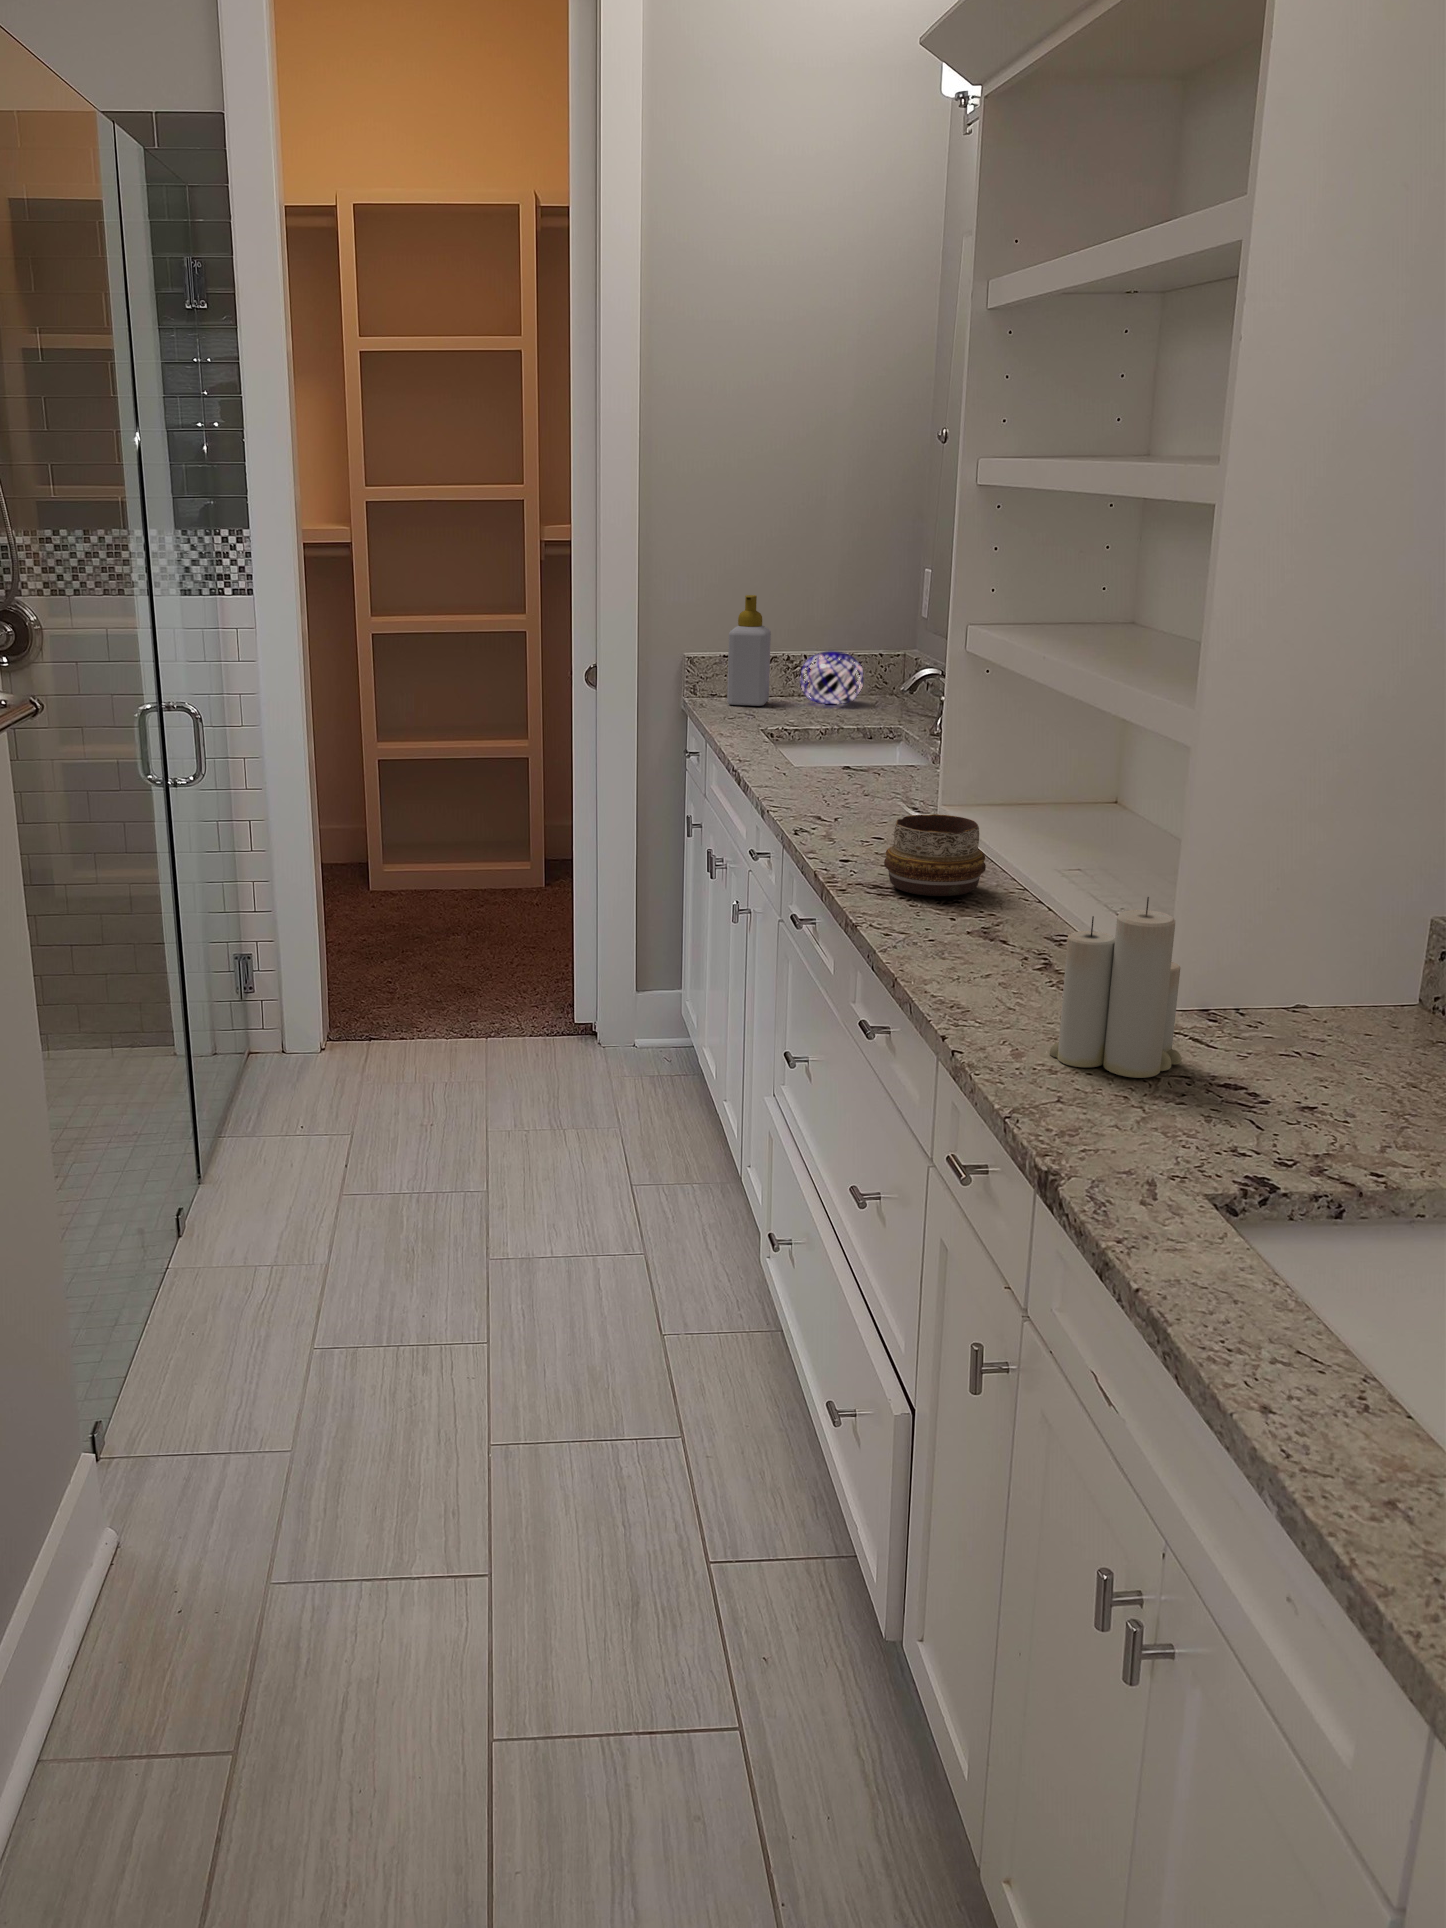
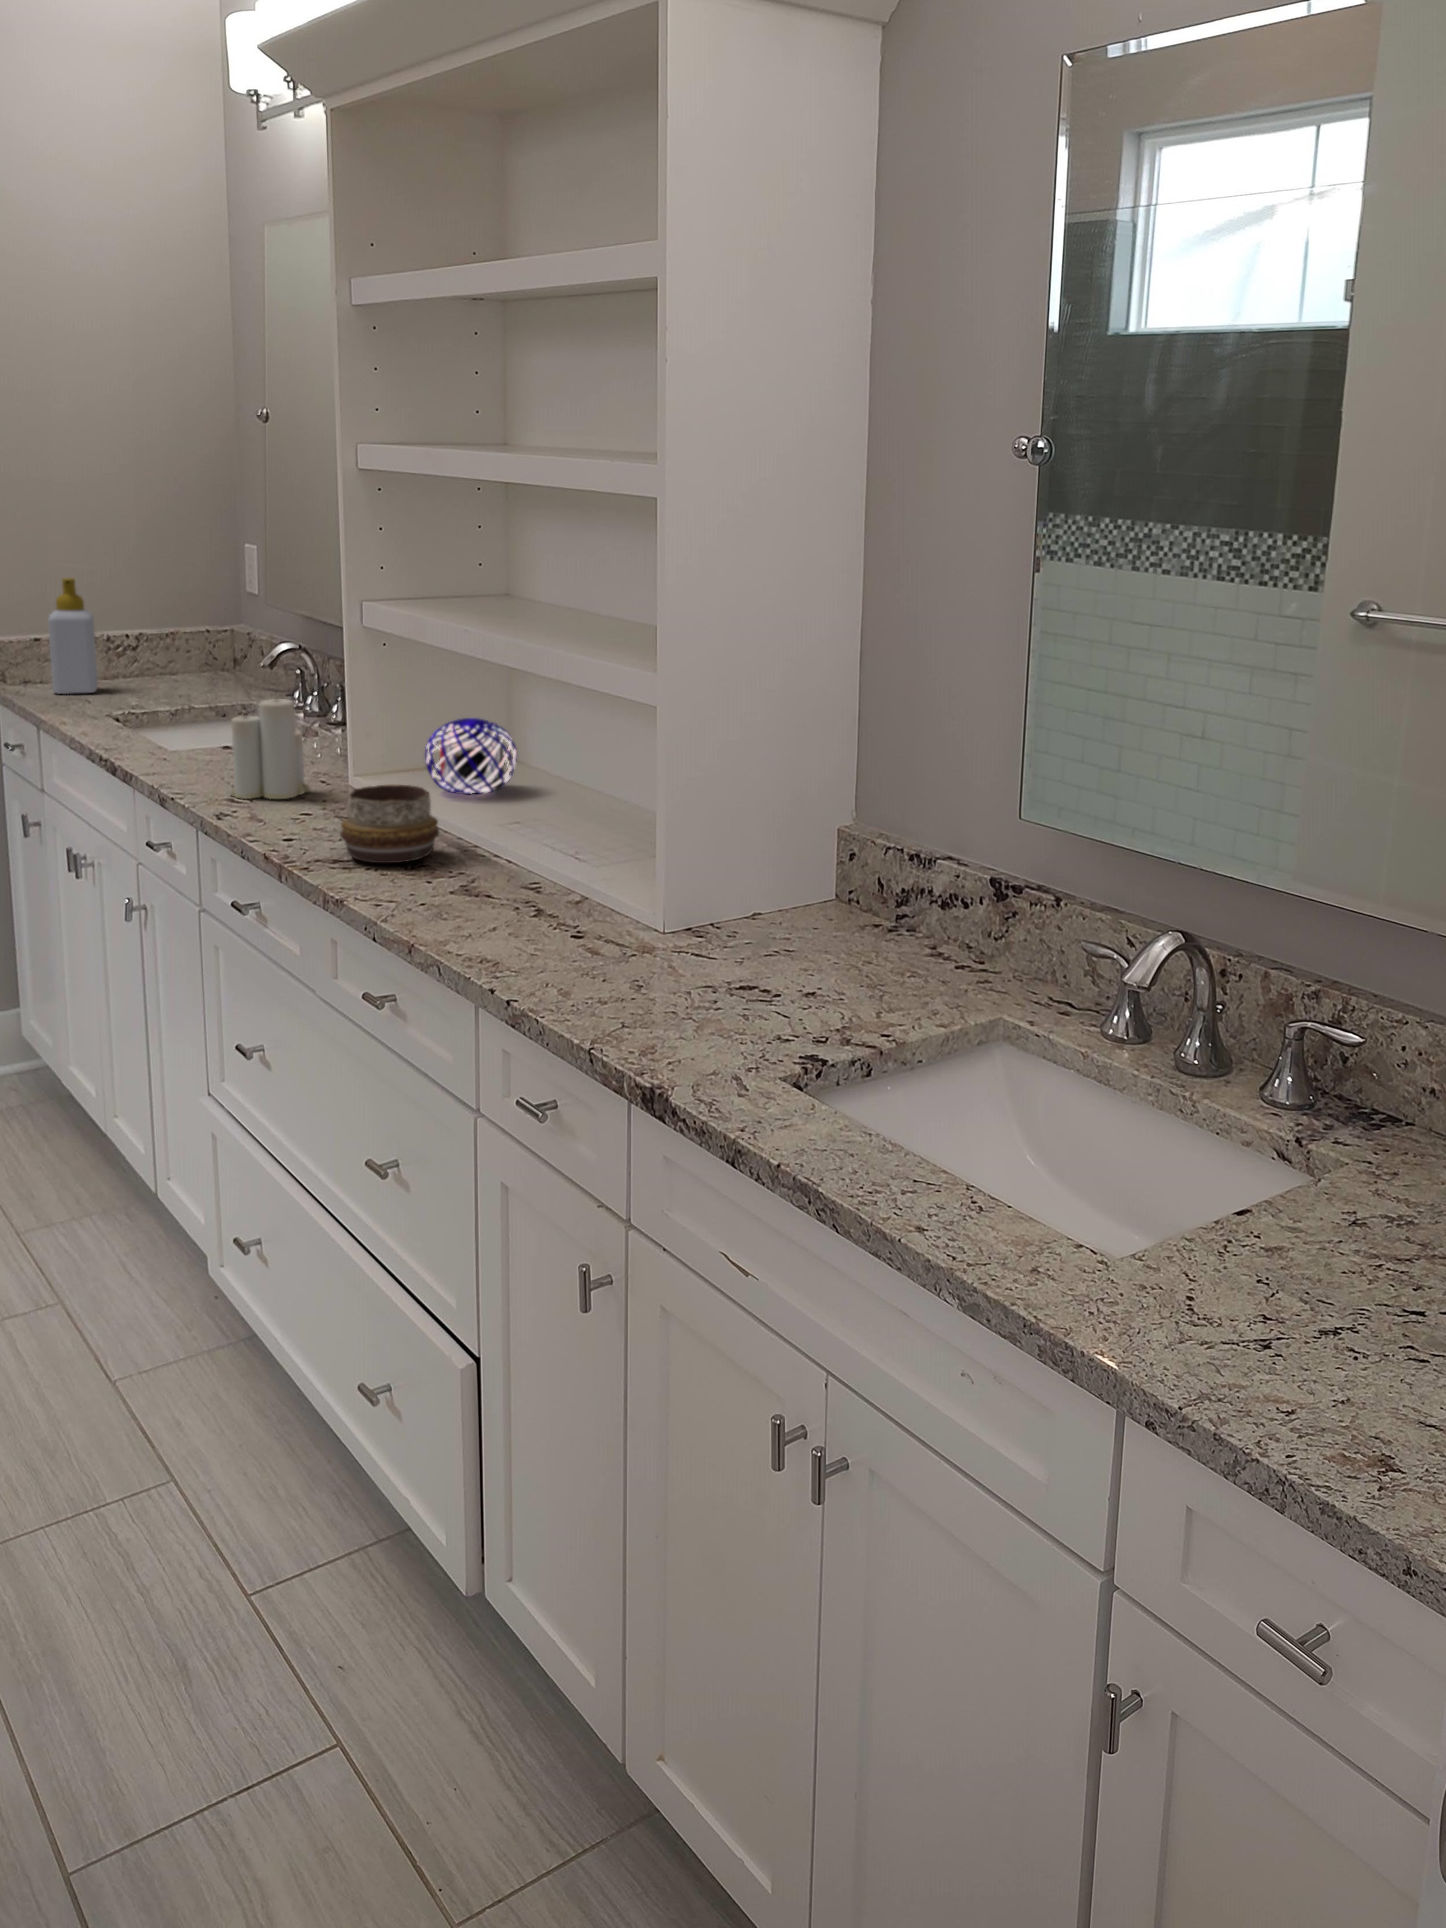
decorative orb: present [800,651,863,704] -> present [425,718,517,794]
candle: present [1049,897,1182,1078] -> present [230,699,310,799]

